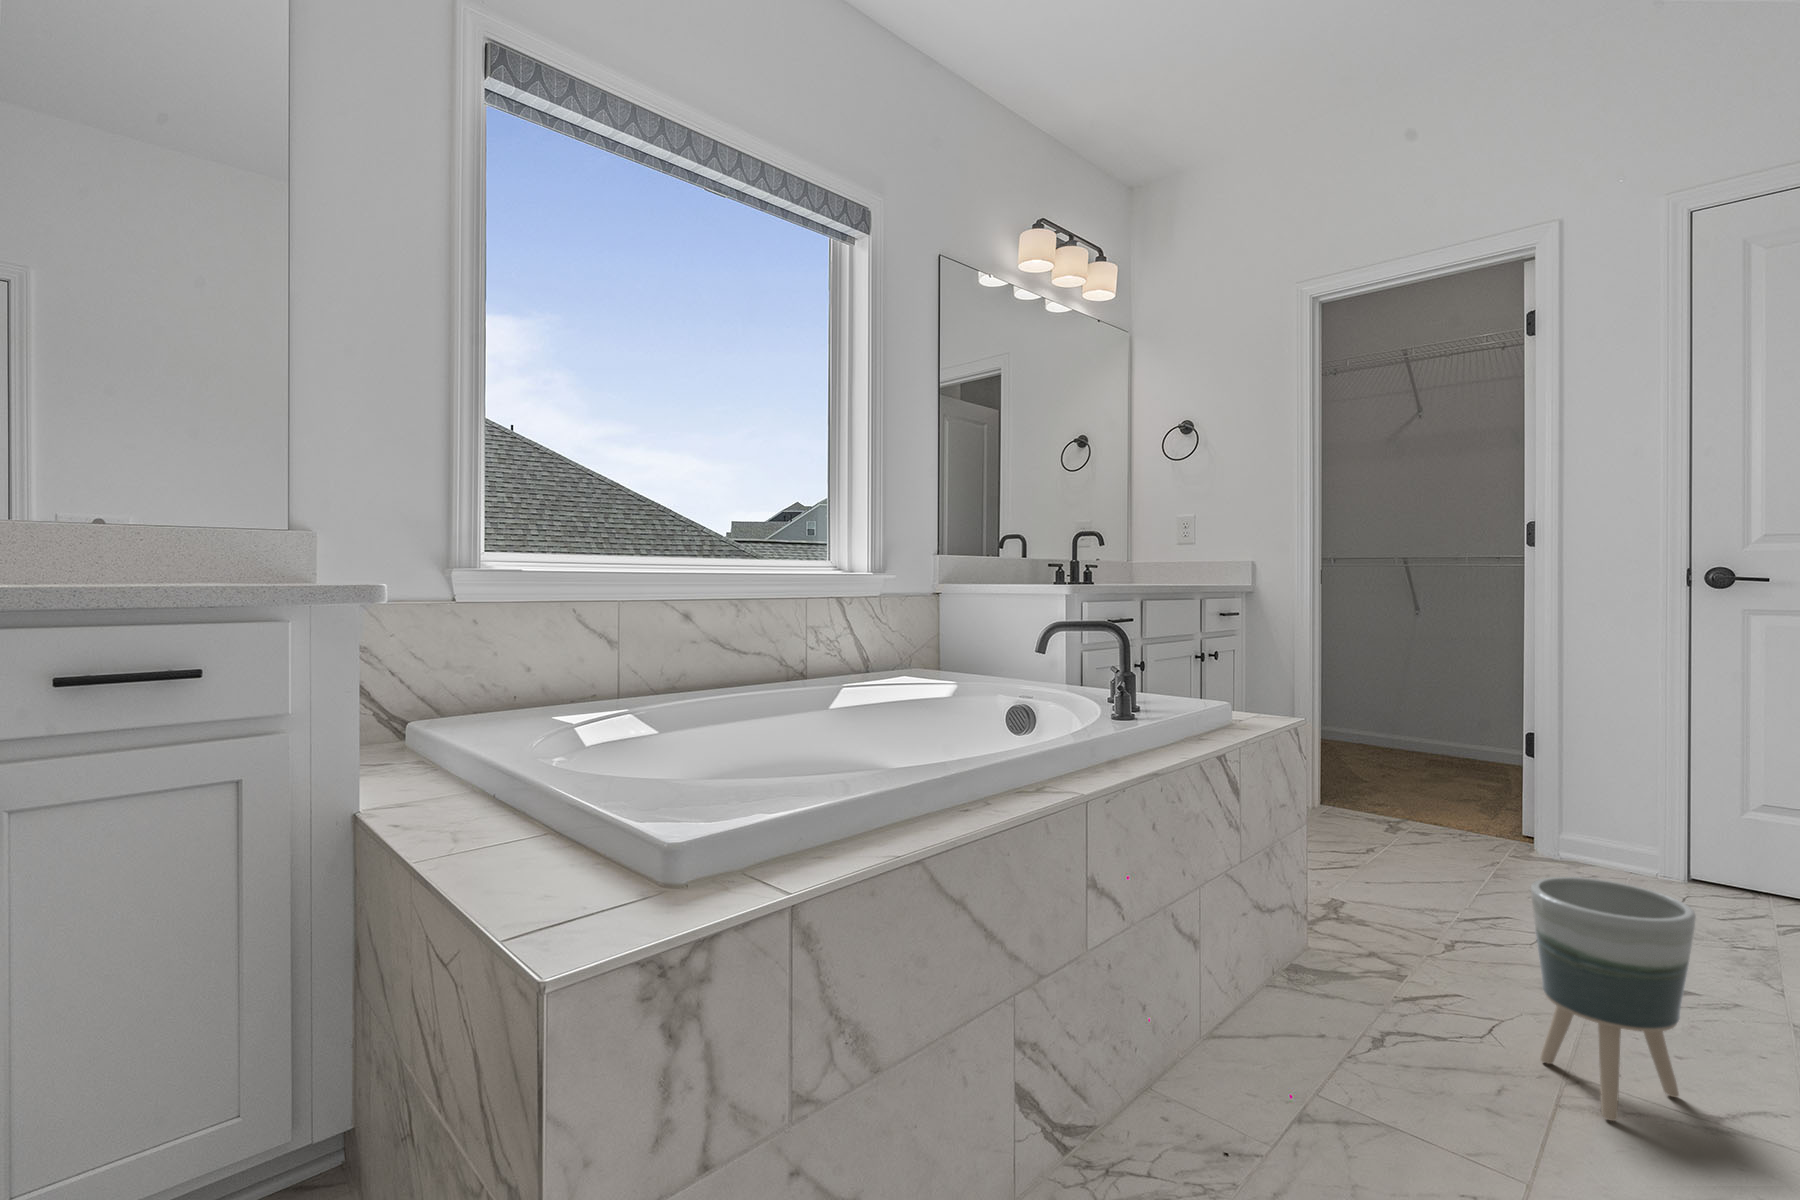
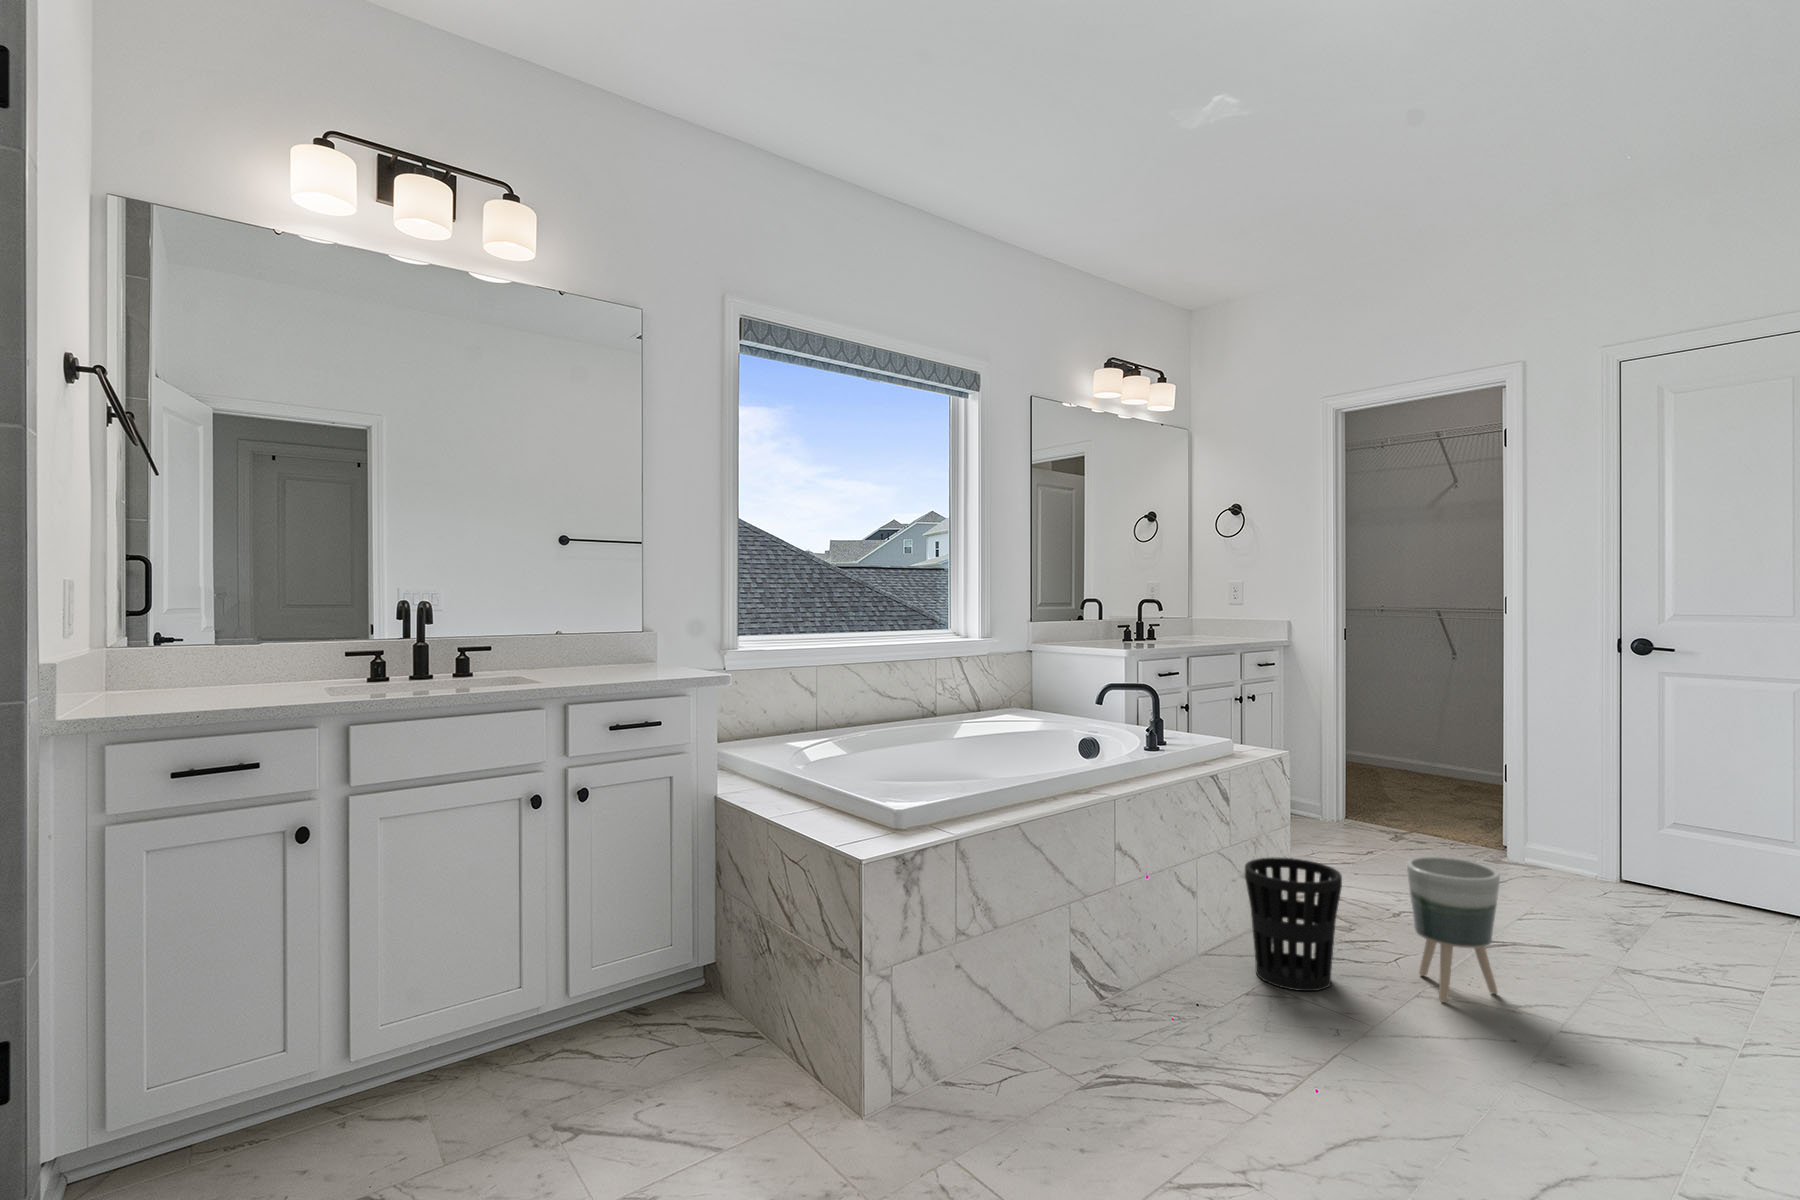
wastebasket: none [1279,882,1441,1108] -> present [1245,857,1342,991]

